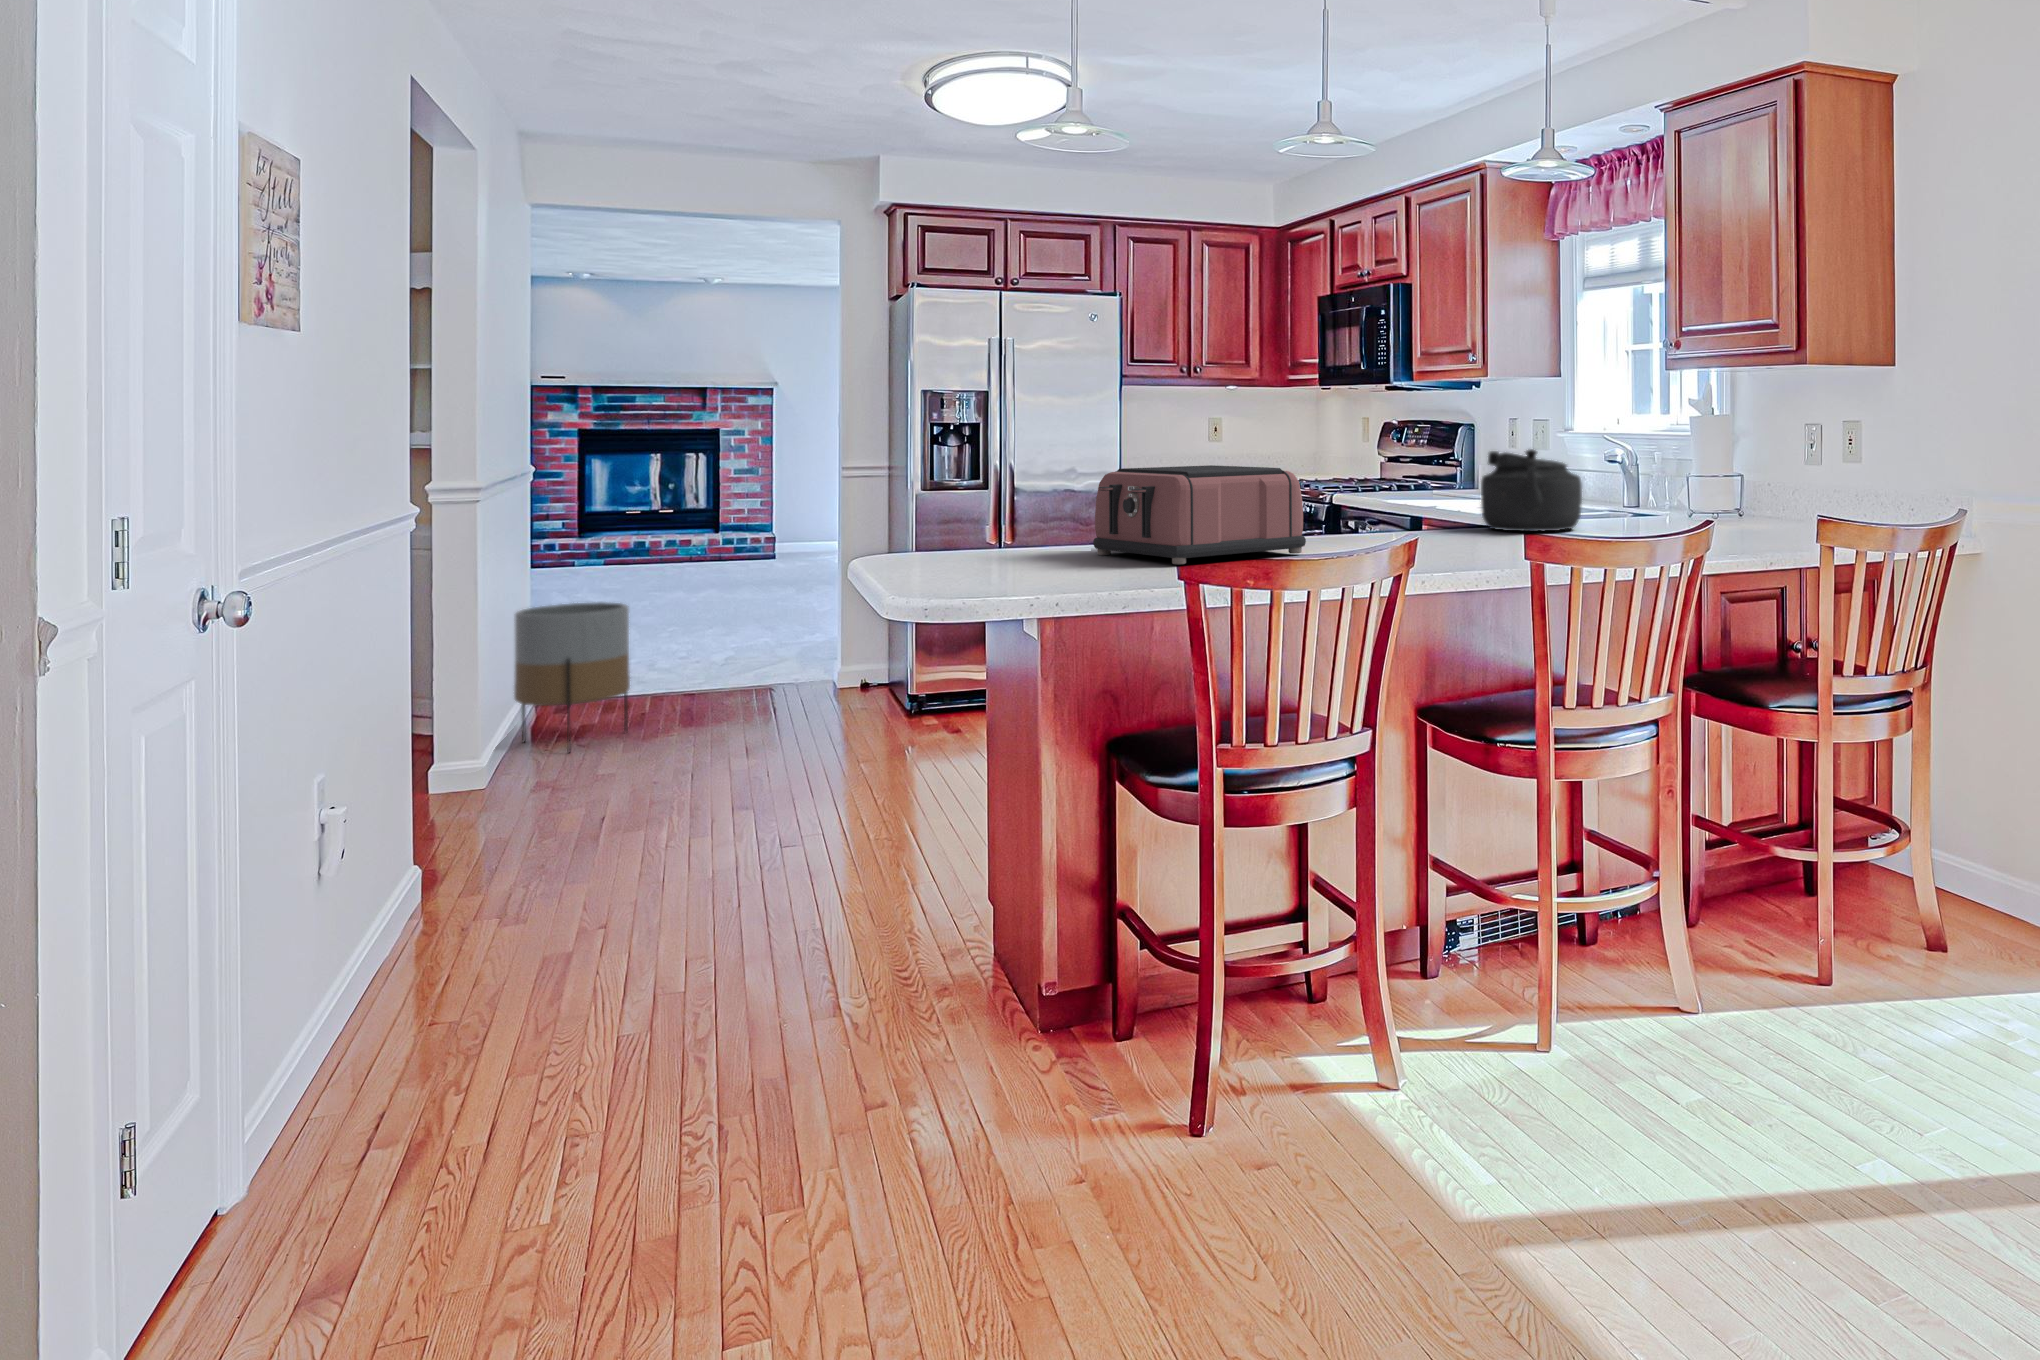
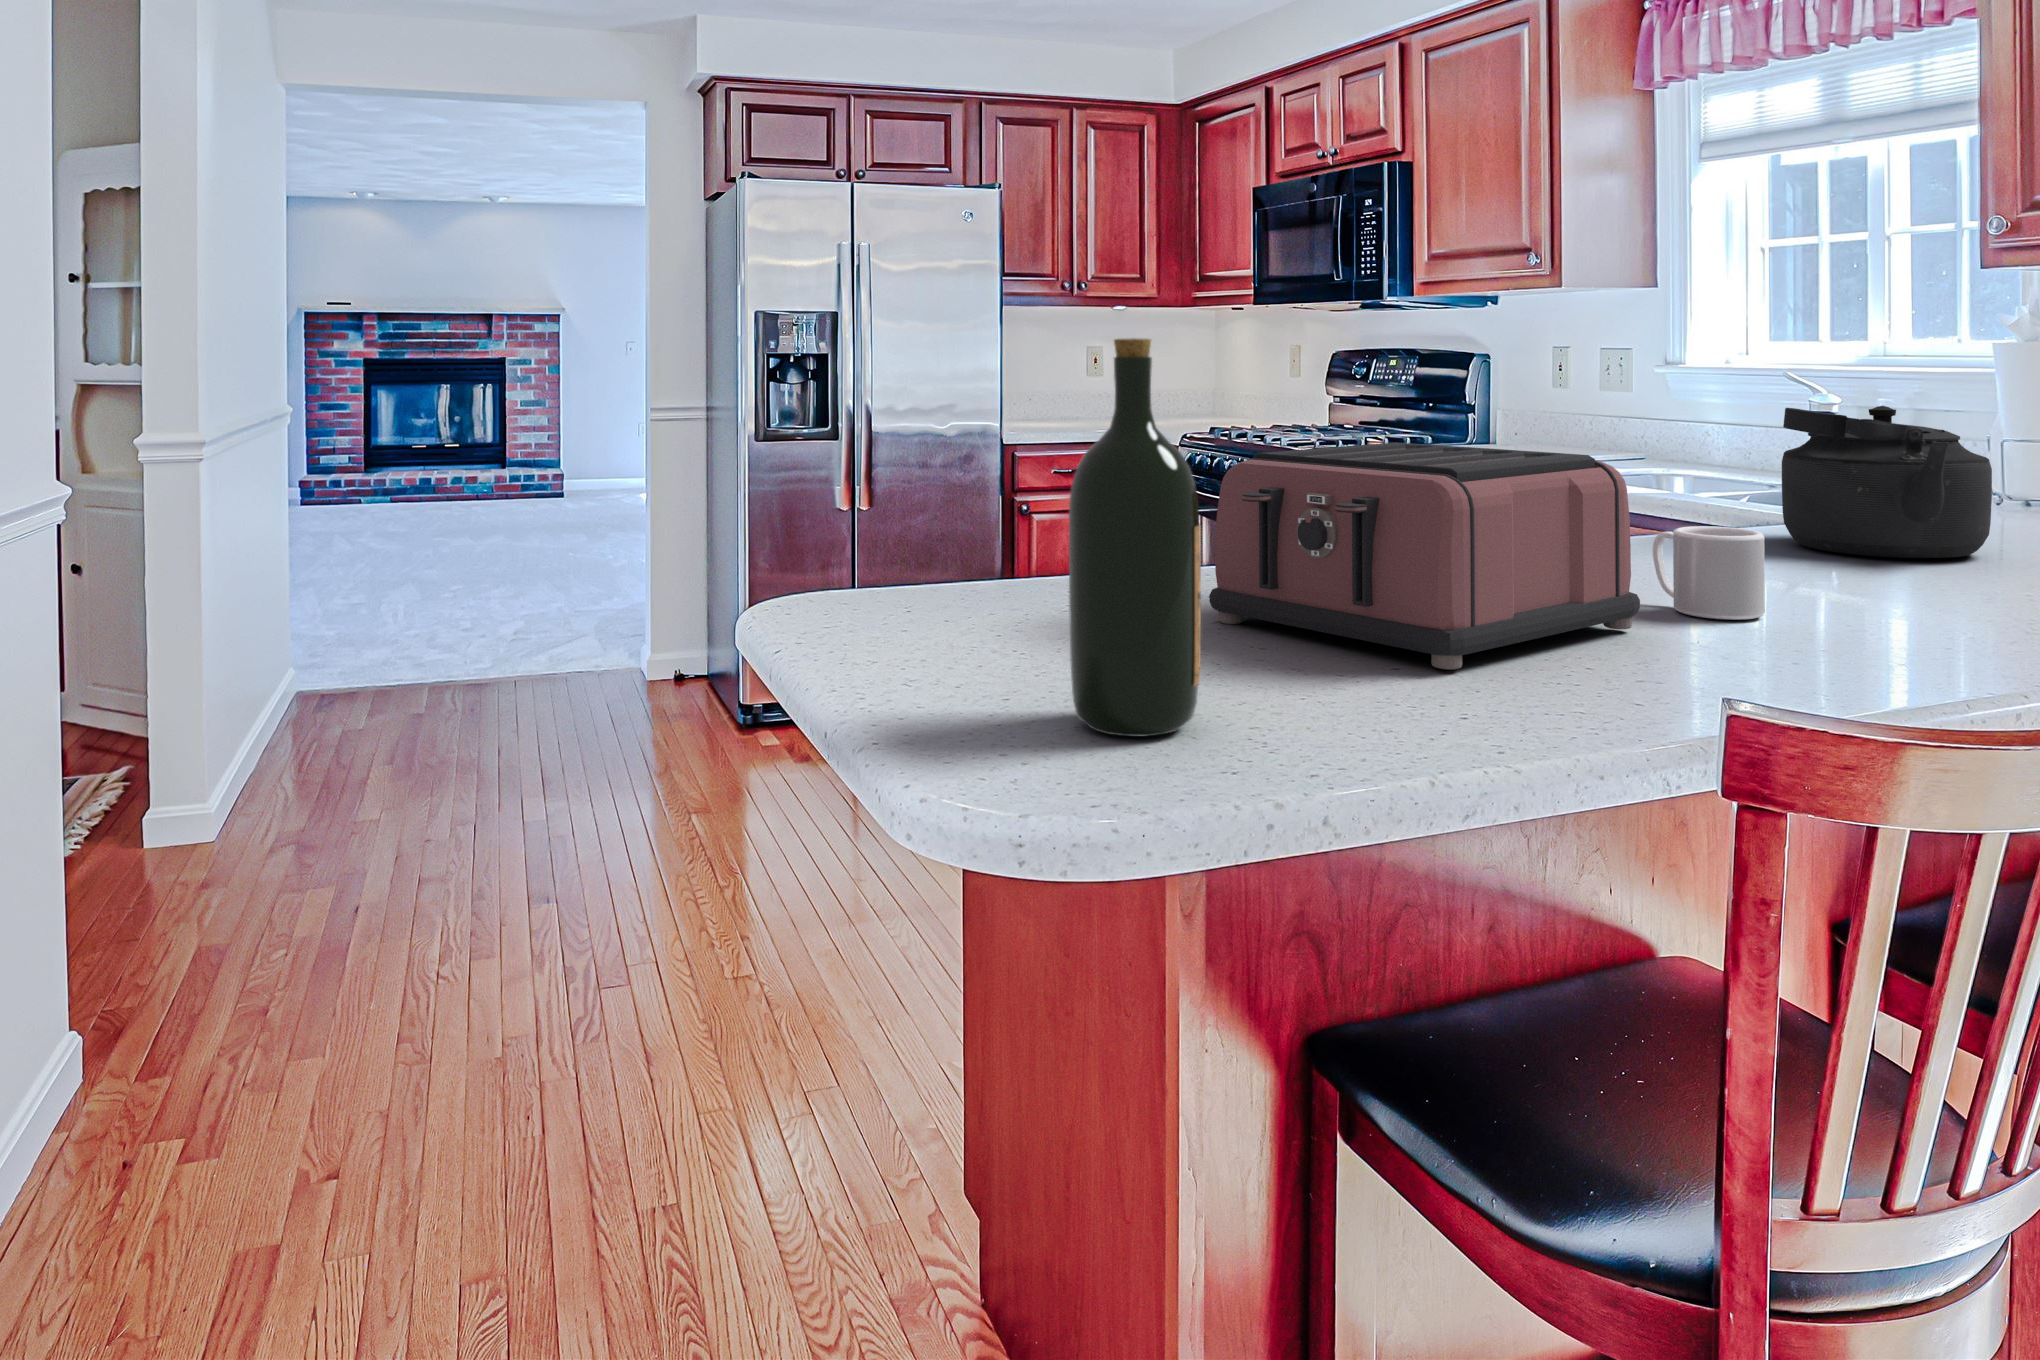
wine bottle: none [971,410,1032,580] -> present [1069,338,1201,736]
mug: none [1340,507,1384,551] -> present [1653,526,1765,620]
planter: present [514,602,630,752] -> none [262,585,400,788]

